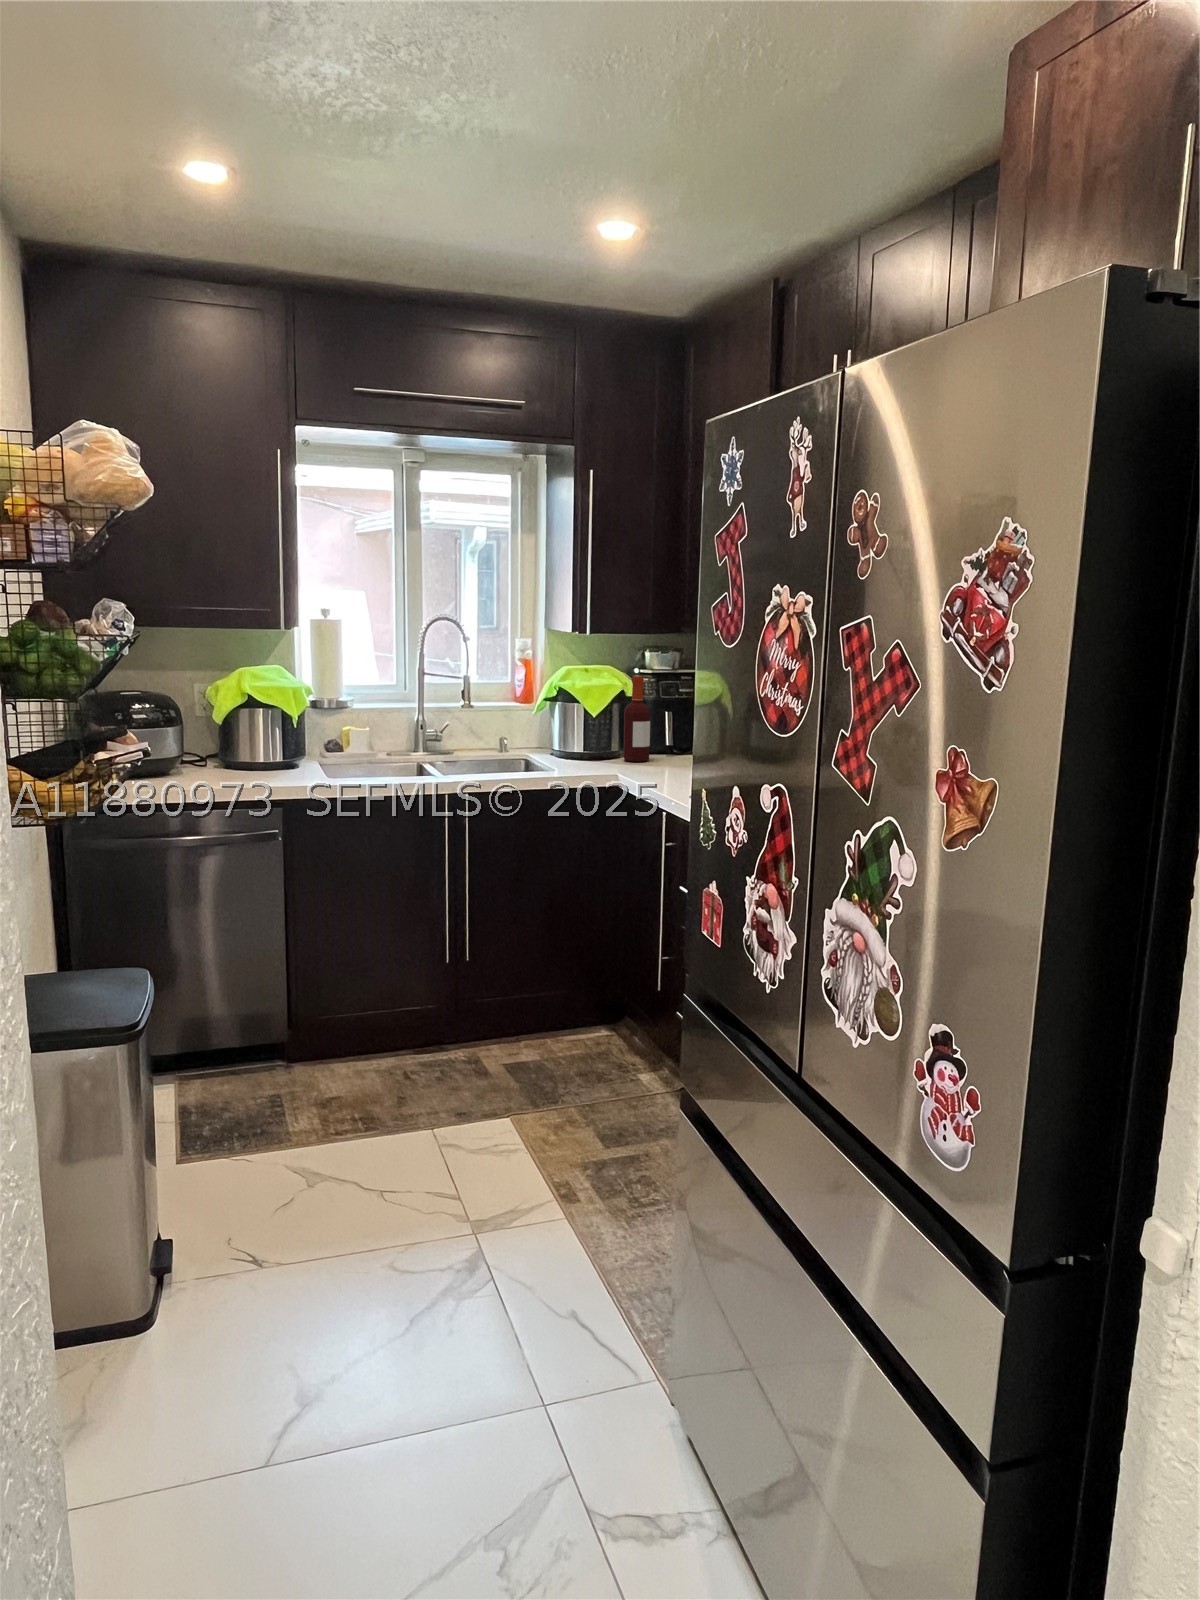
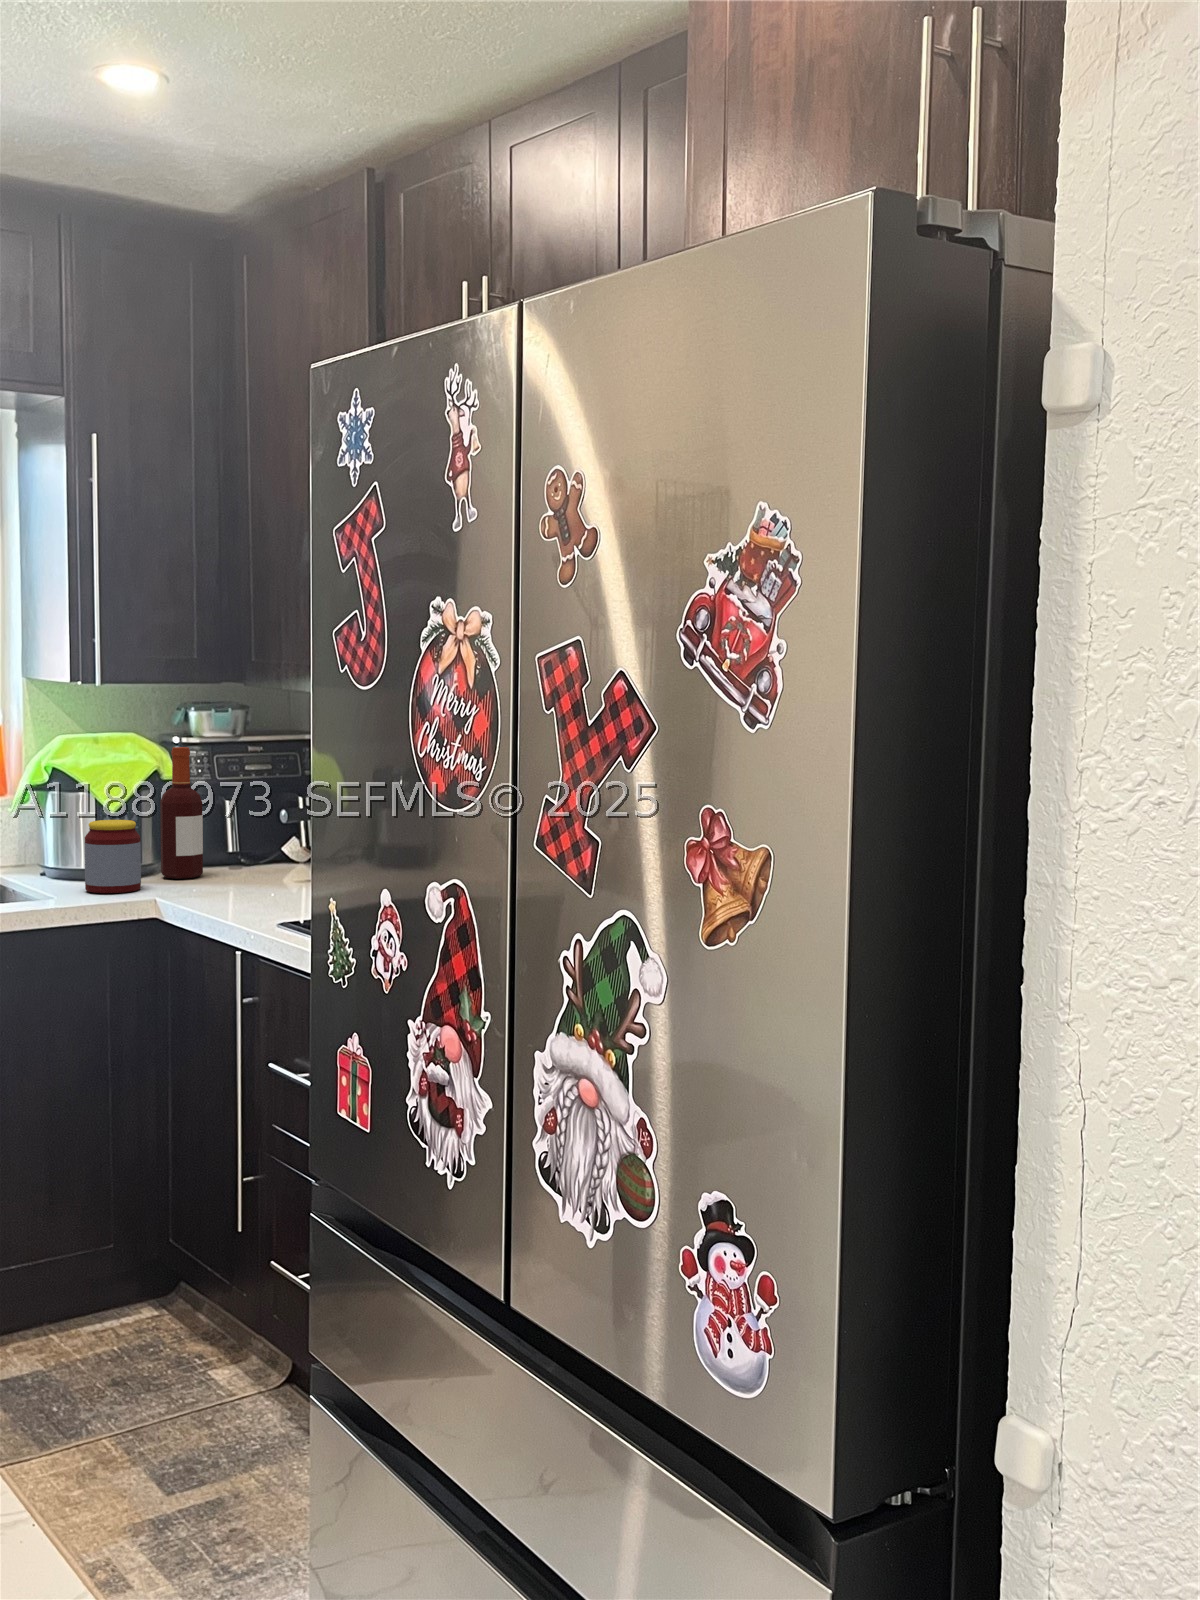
jar: none [576,722,610,769] -> present [84,820,141,893]

